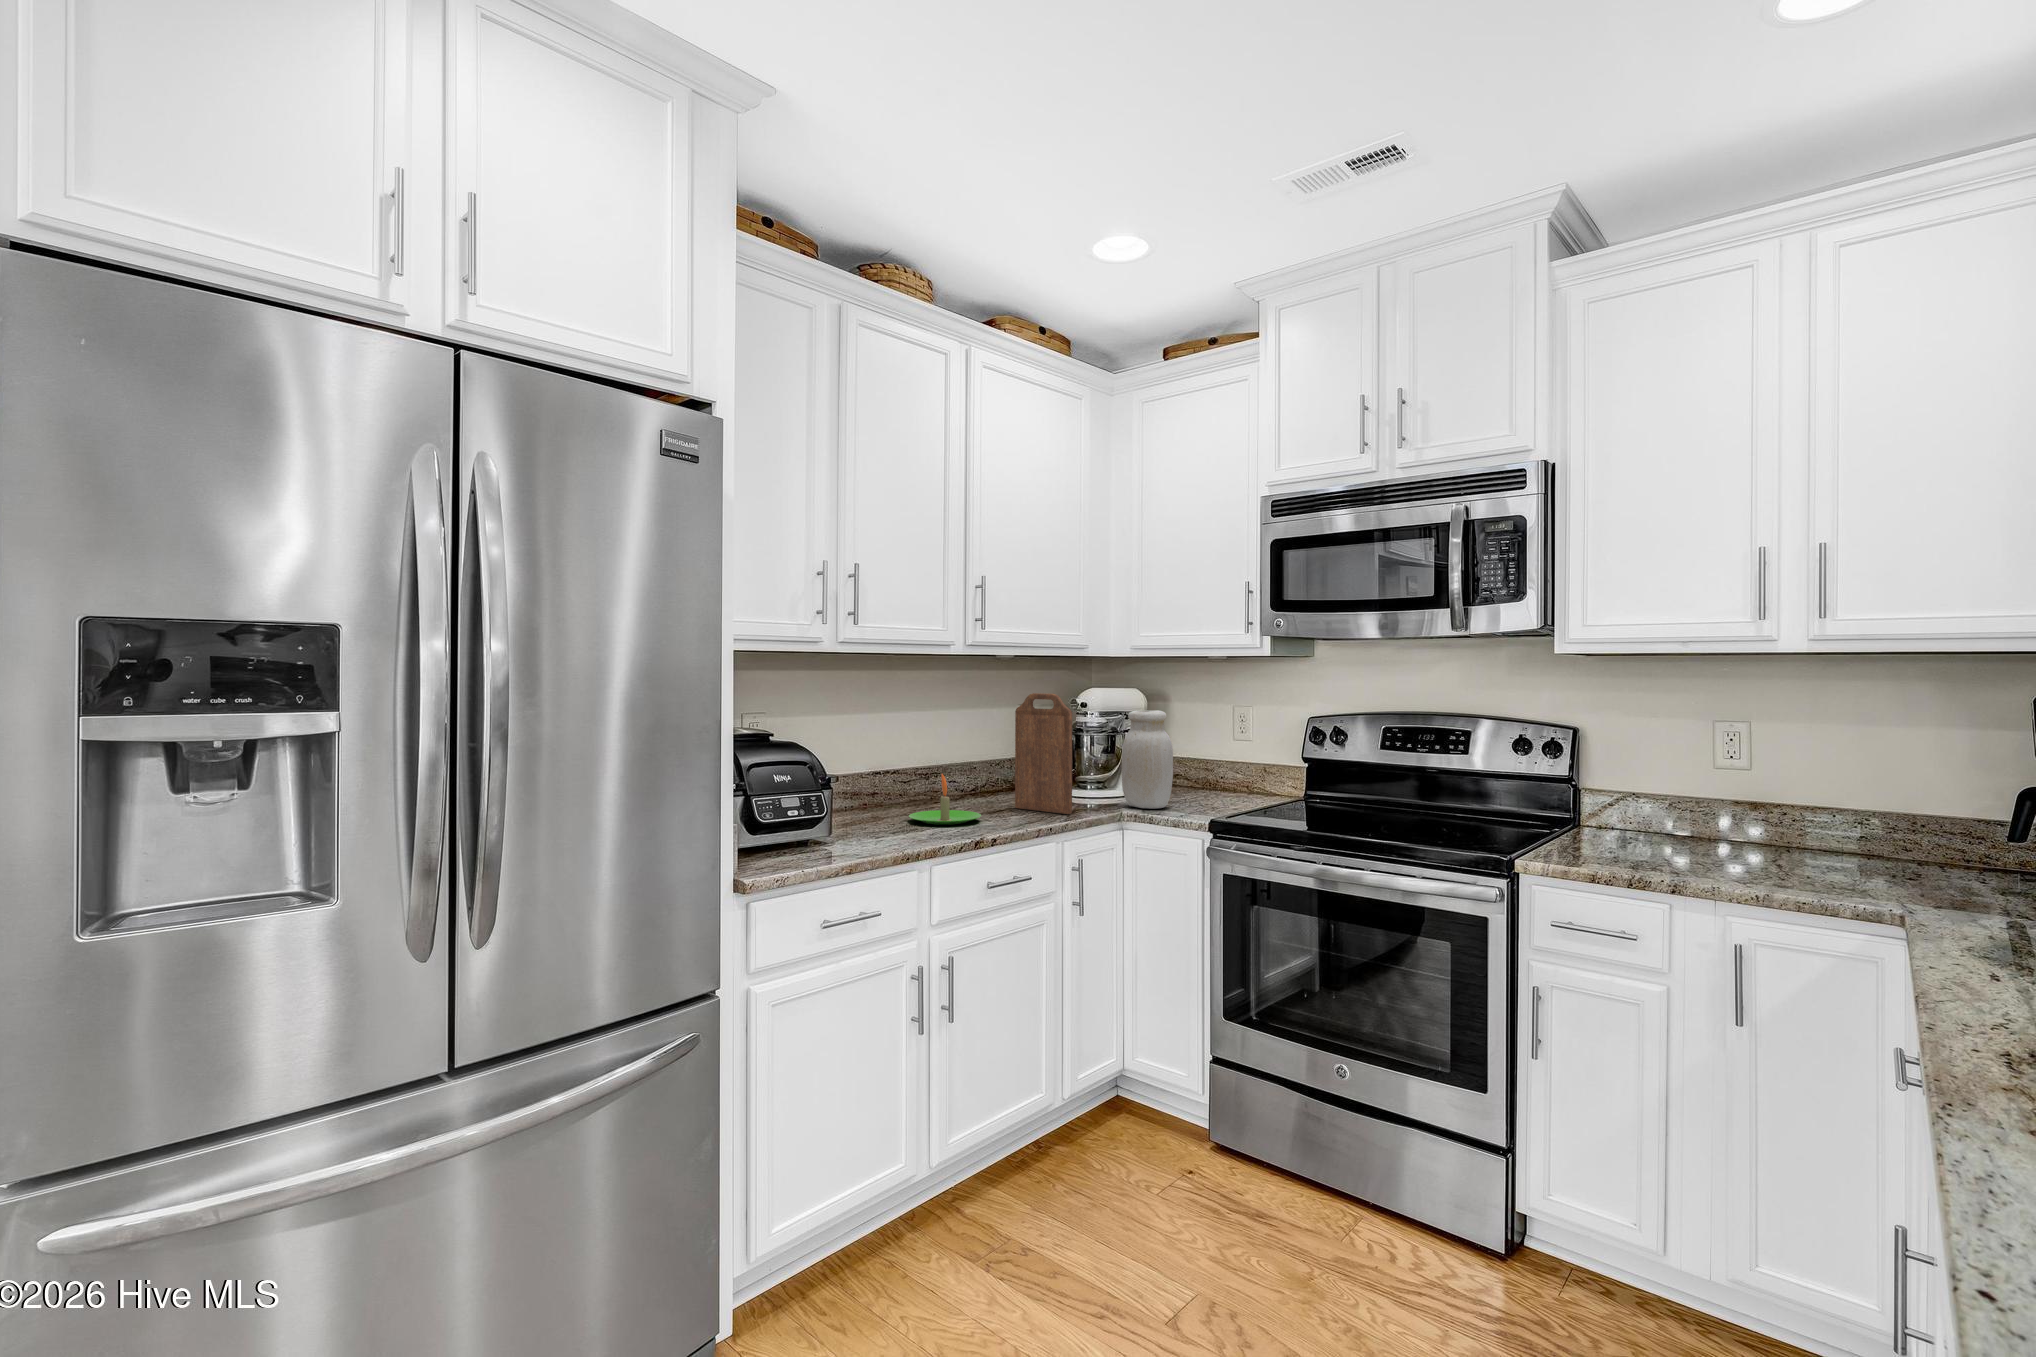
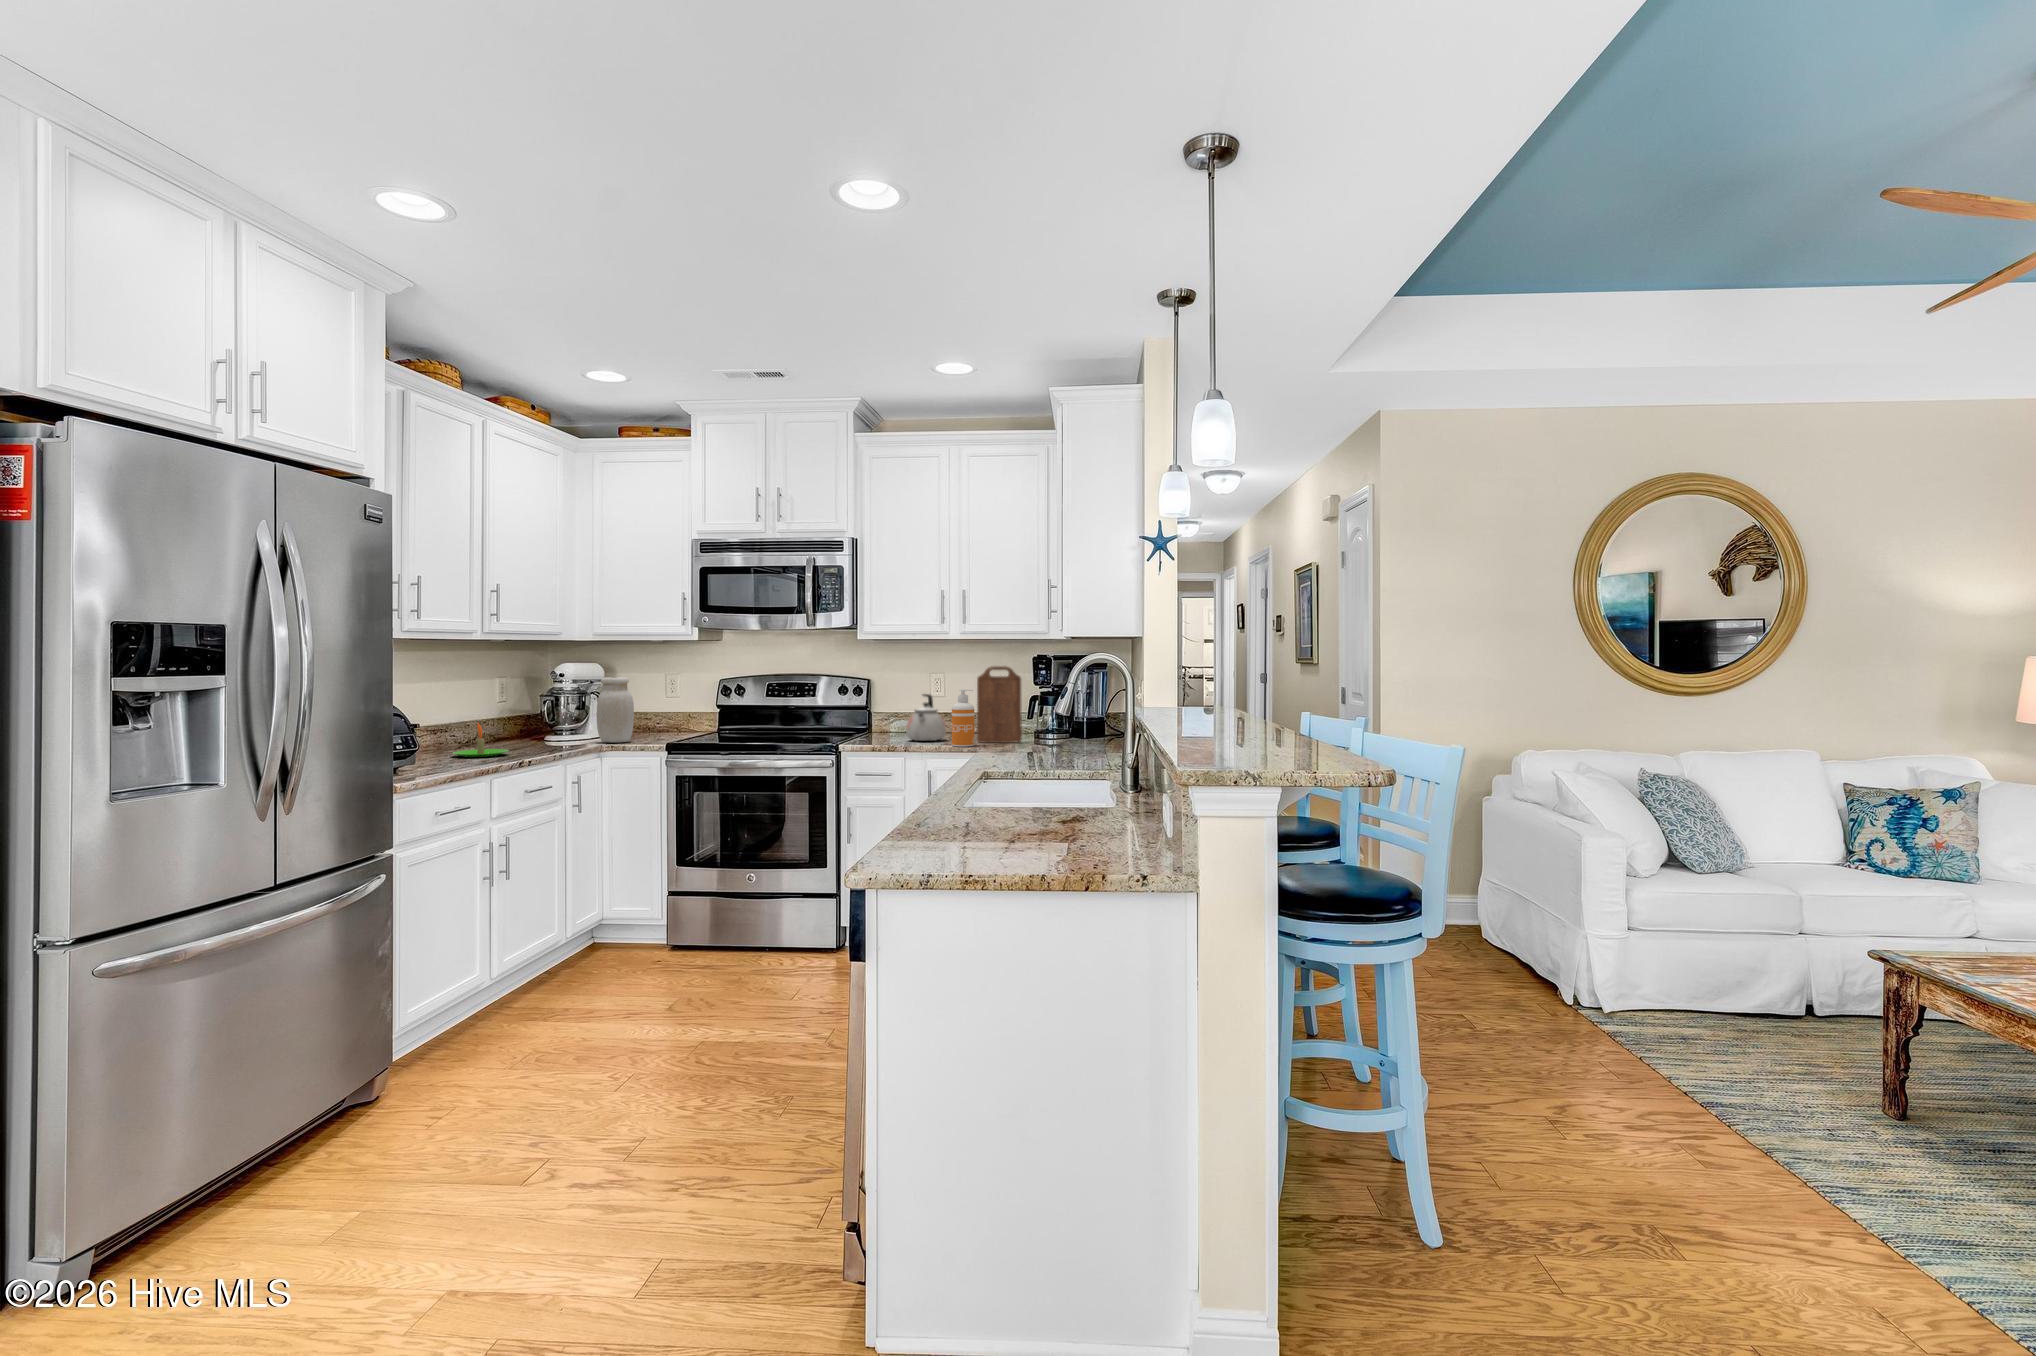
cutting board: present [1015,693,1072,814] -> present [977,666,1022,742]
kettle: none [1660,763,1760,860] -> present [906,694,946,741]
soap dispenser: none [1789,763,1855,894] -> present [952,689,975,747]

